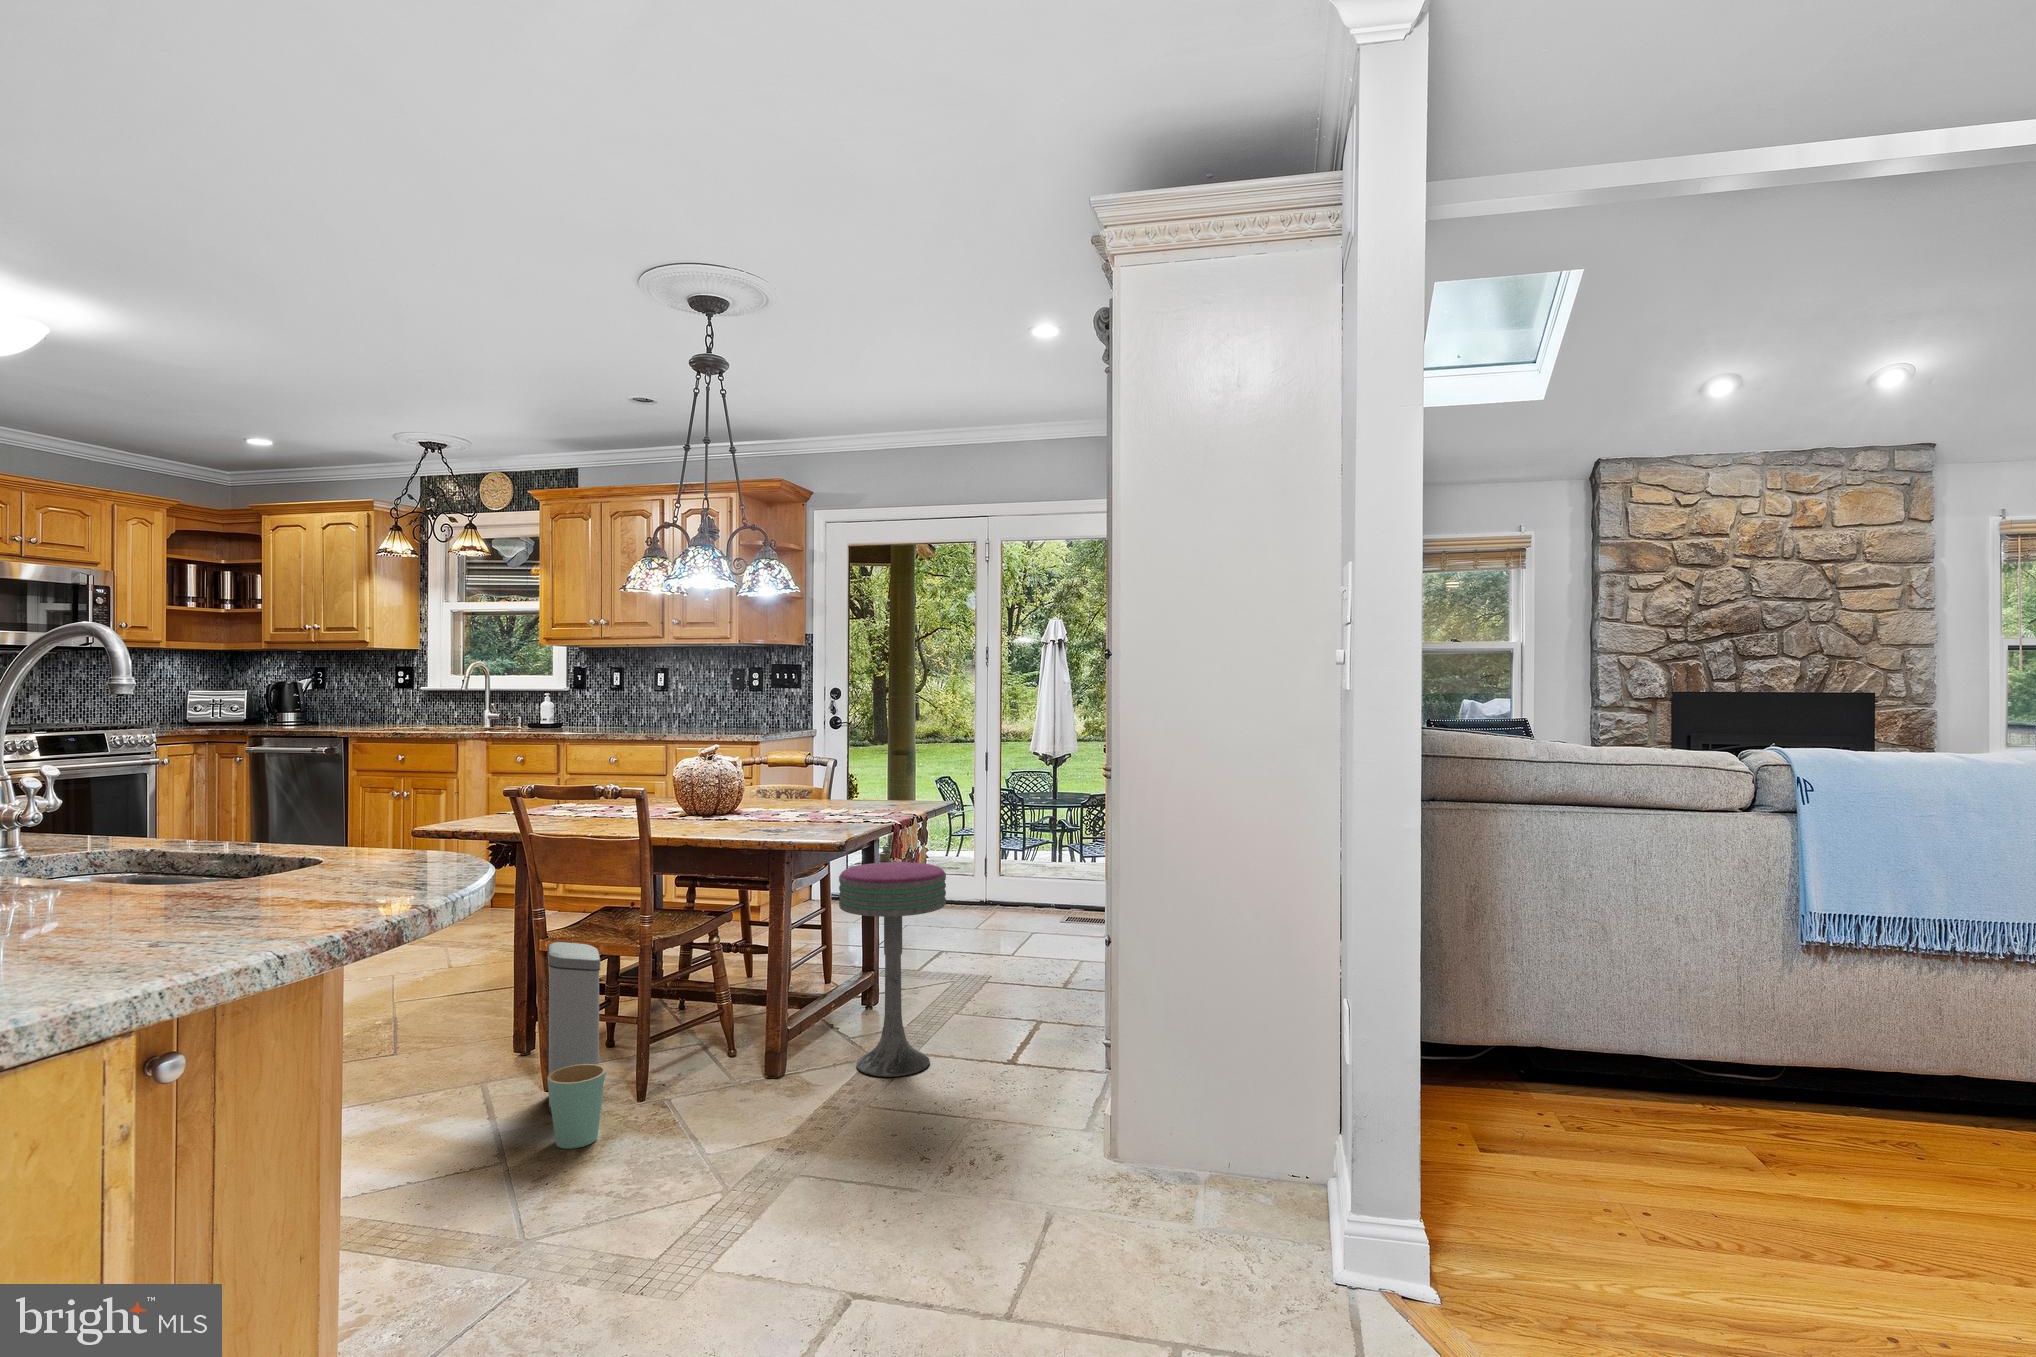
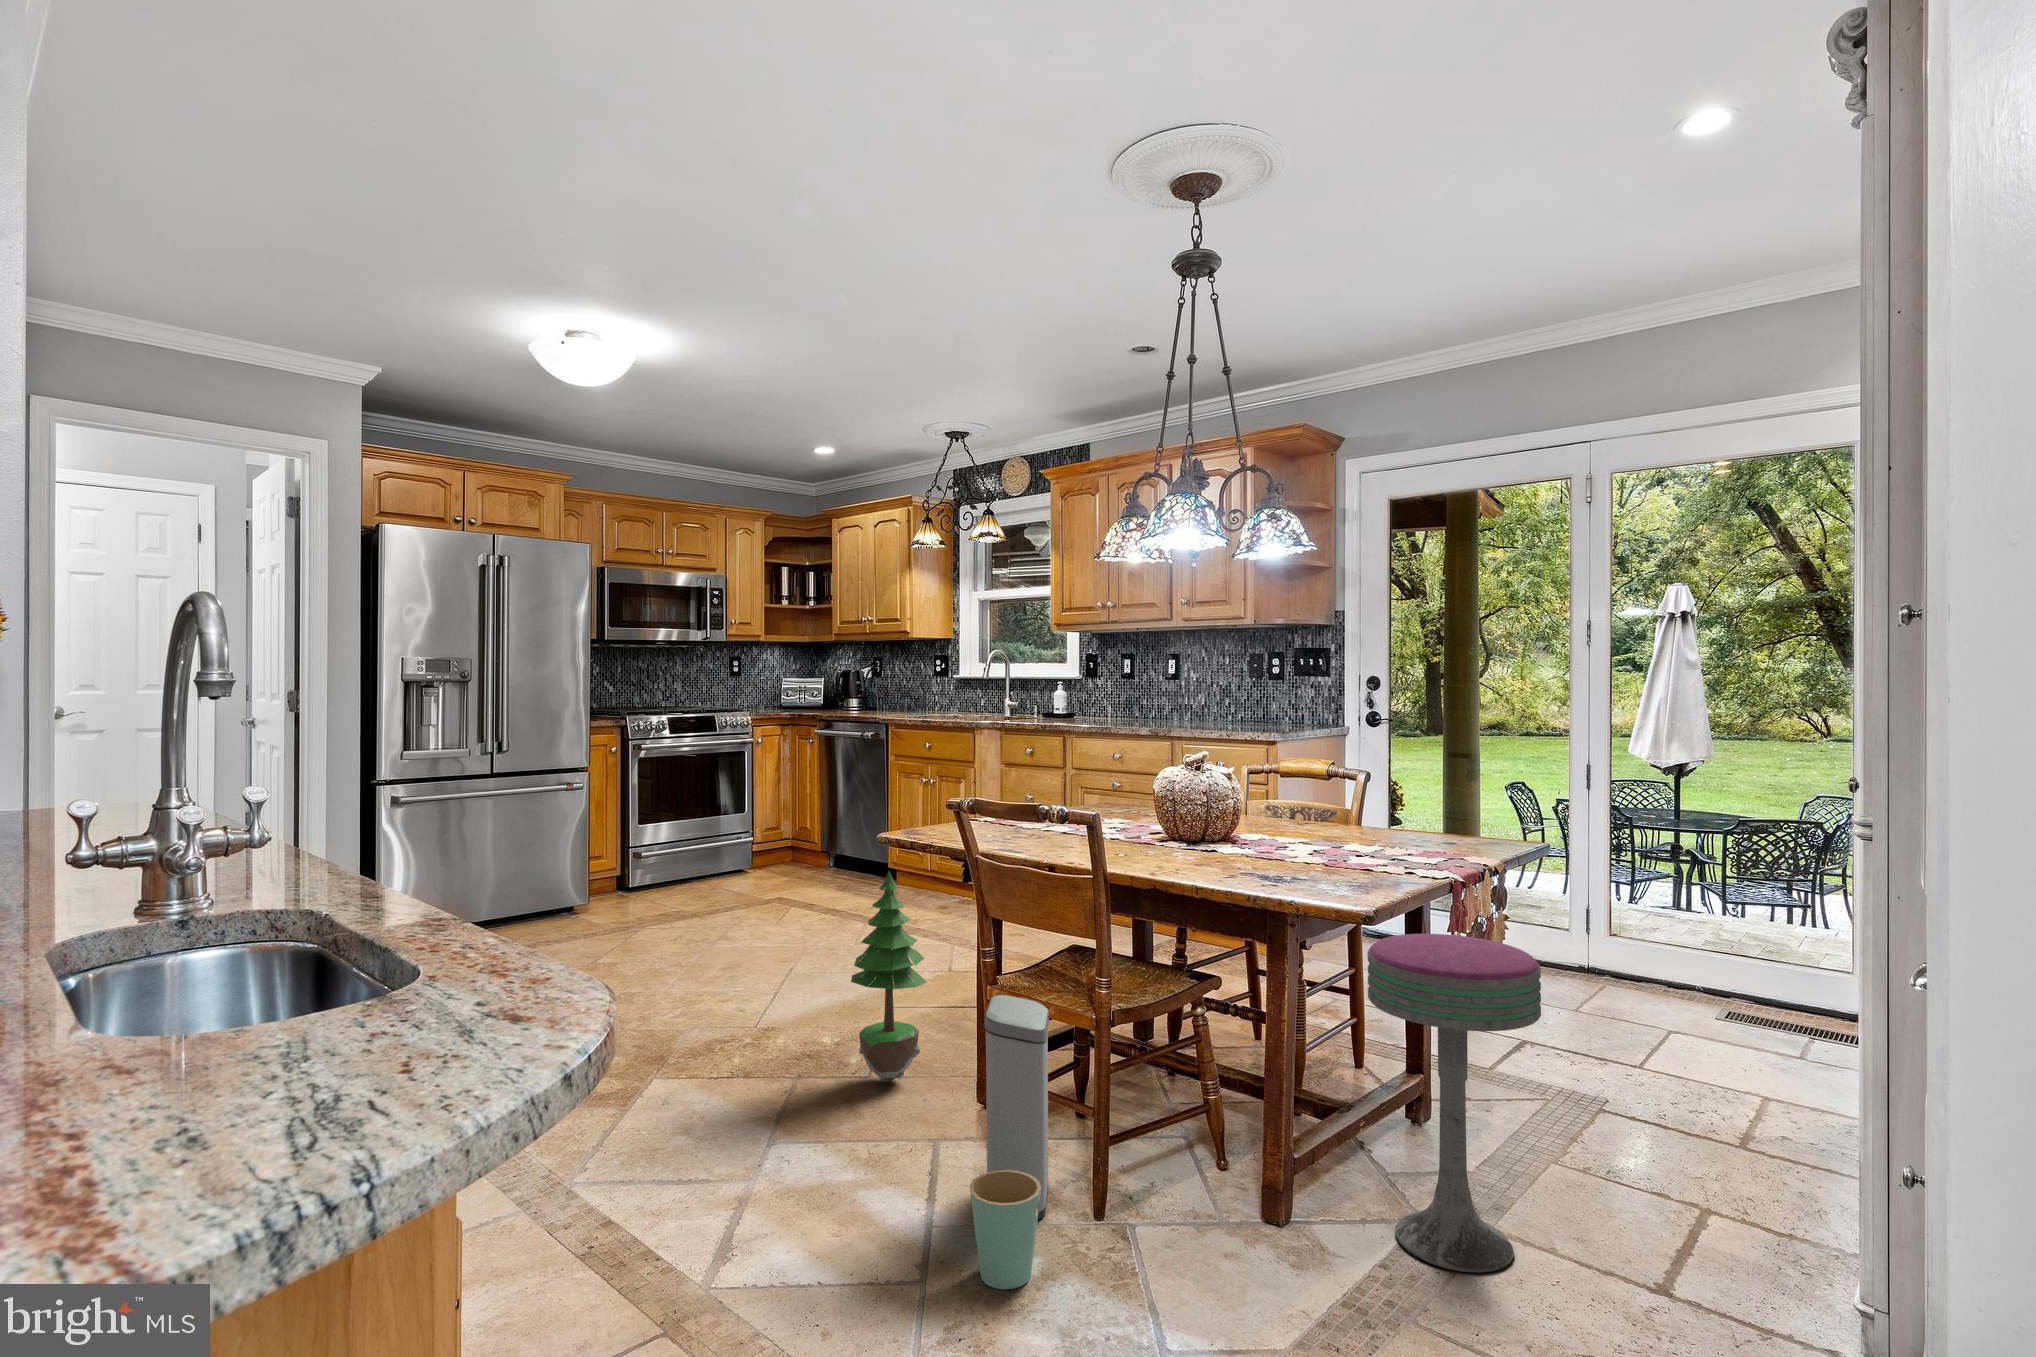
potted tree: none [383,861,461,1052] -> present [851,871,926,1082]

